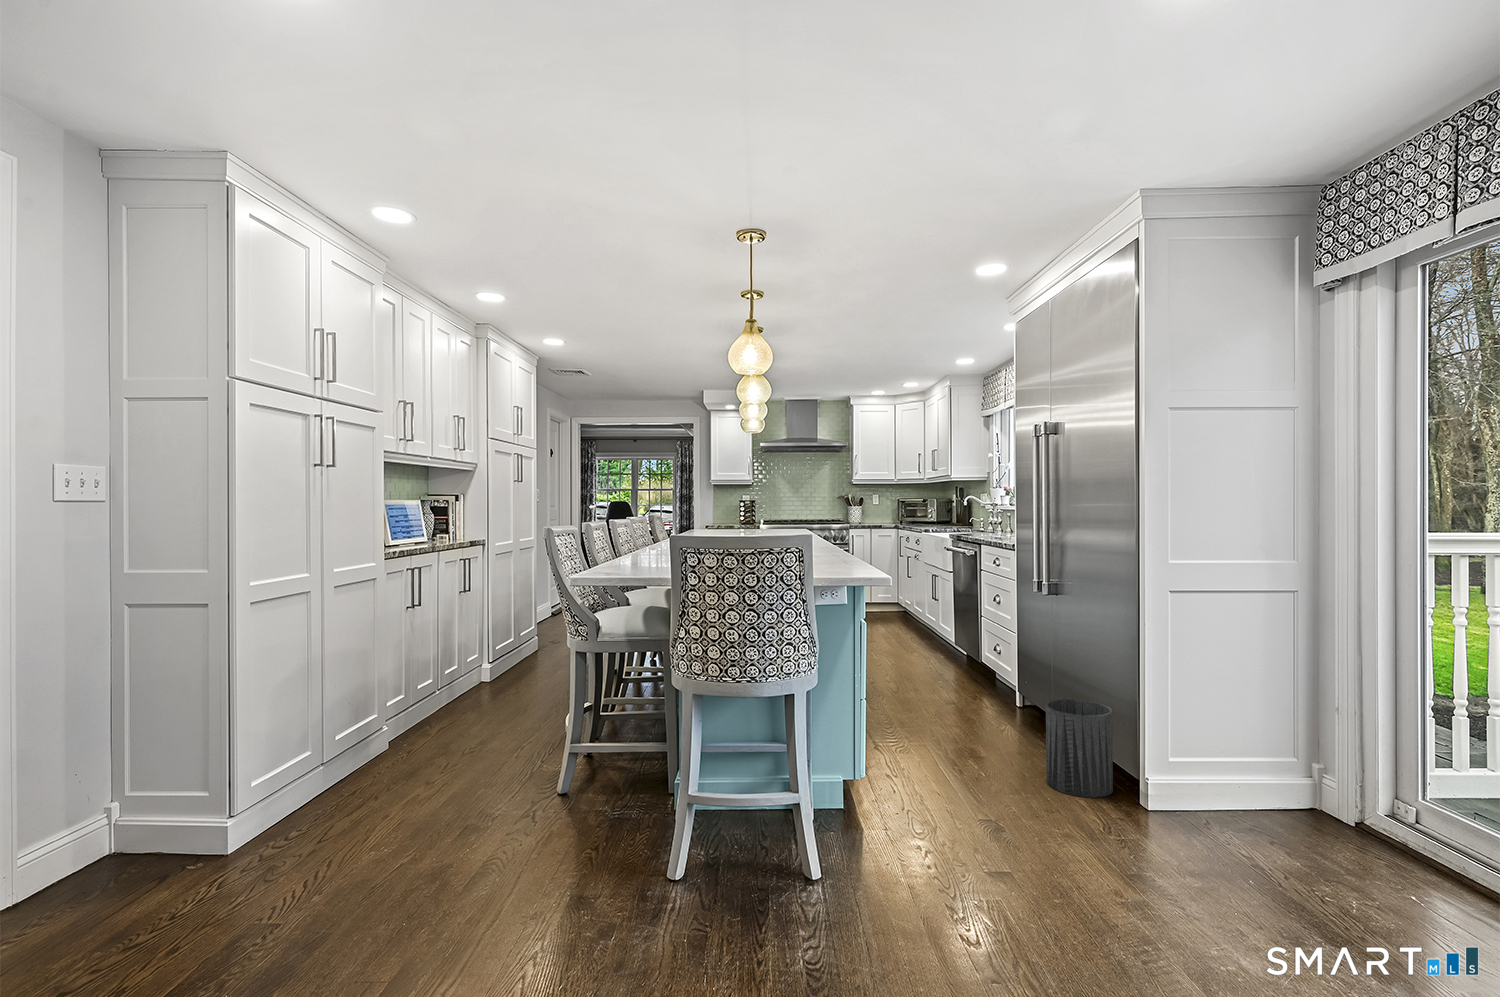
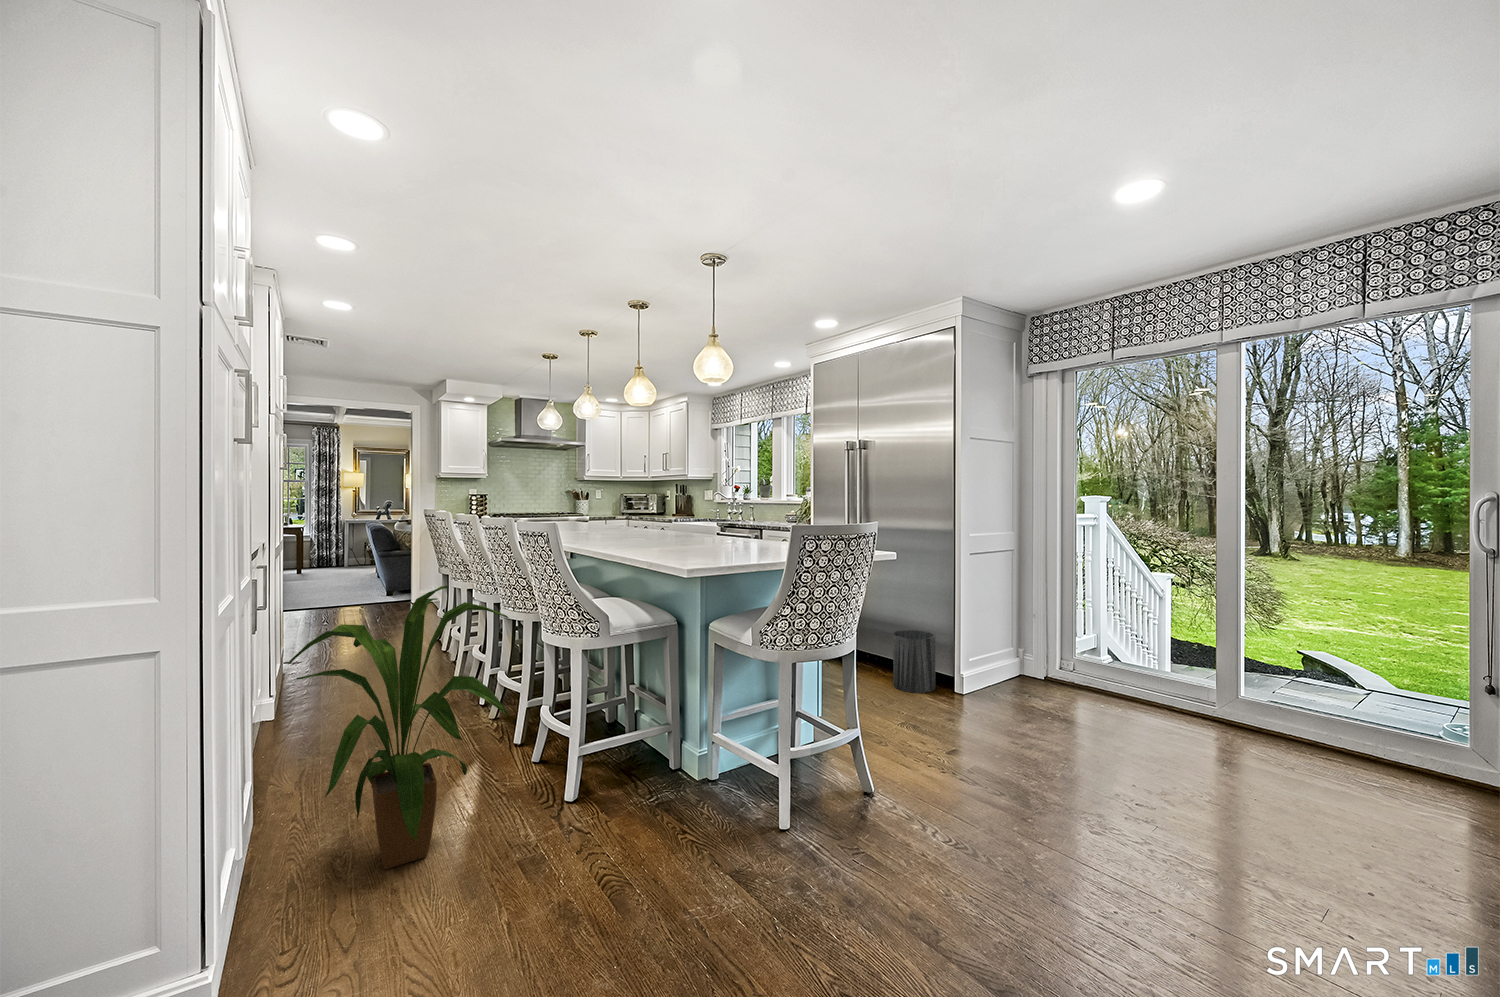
house plant: none [311,577,477,806] -> present [288,586,509,869]

